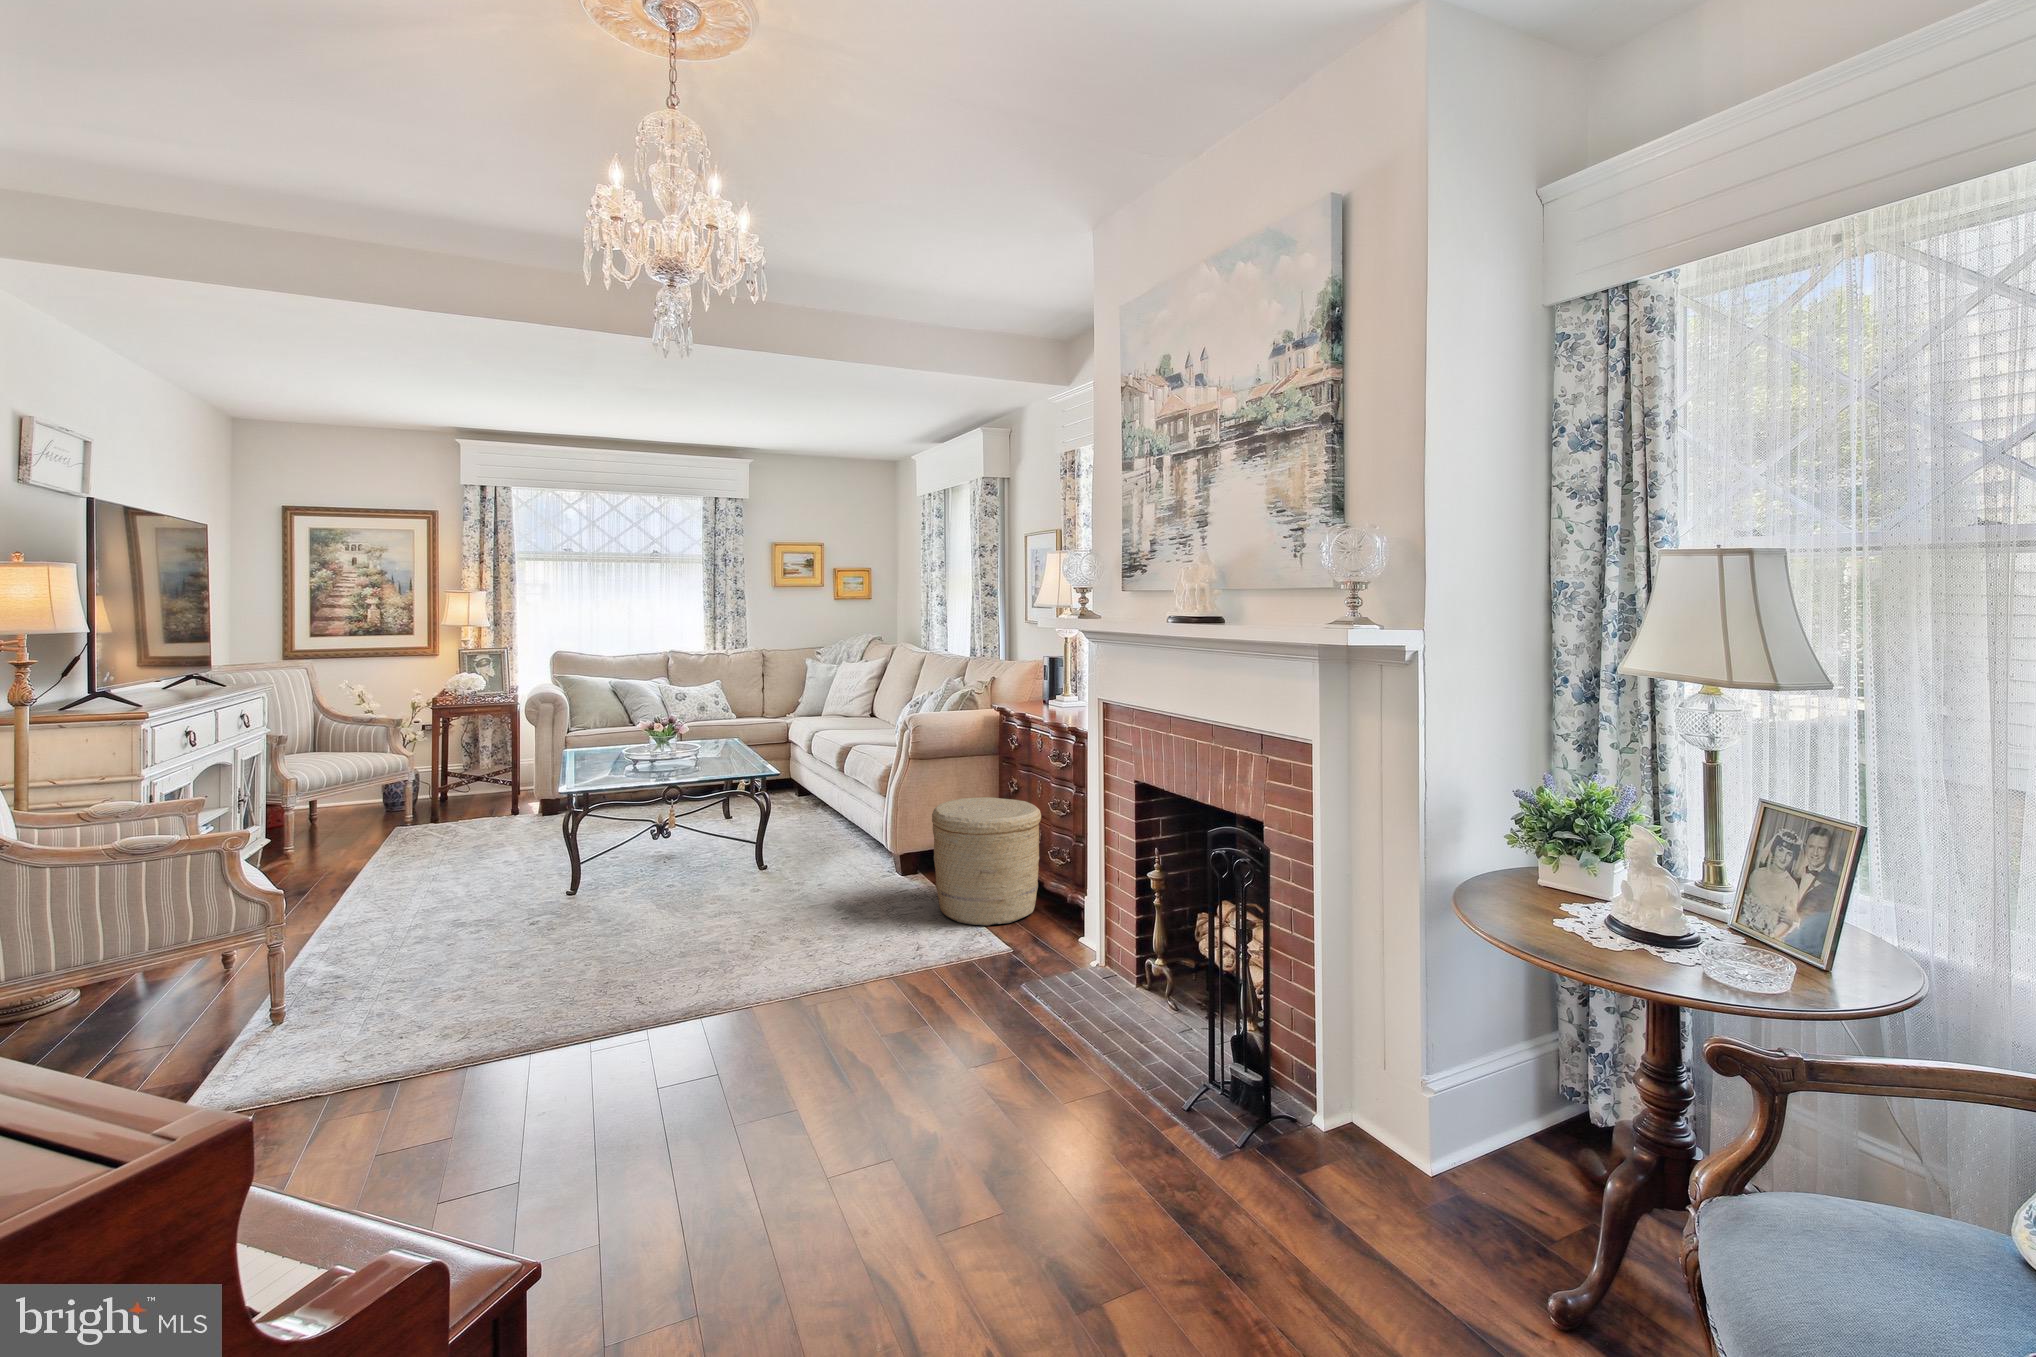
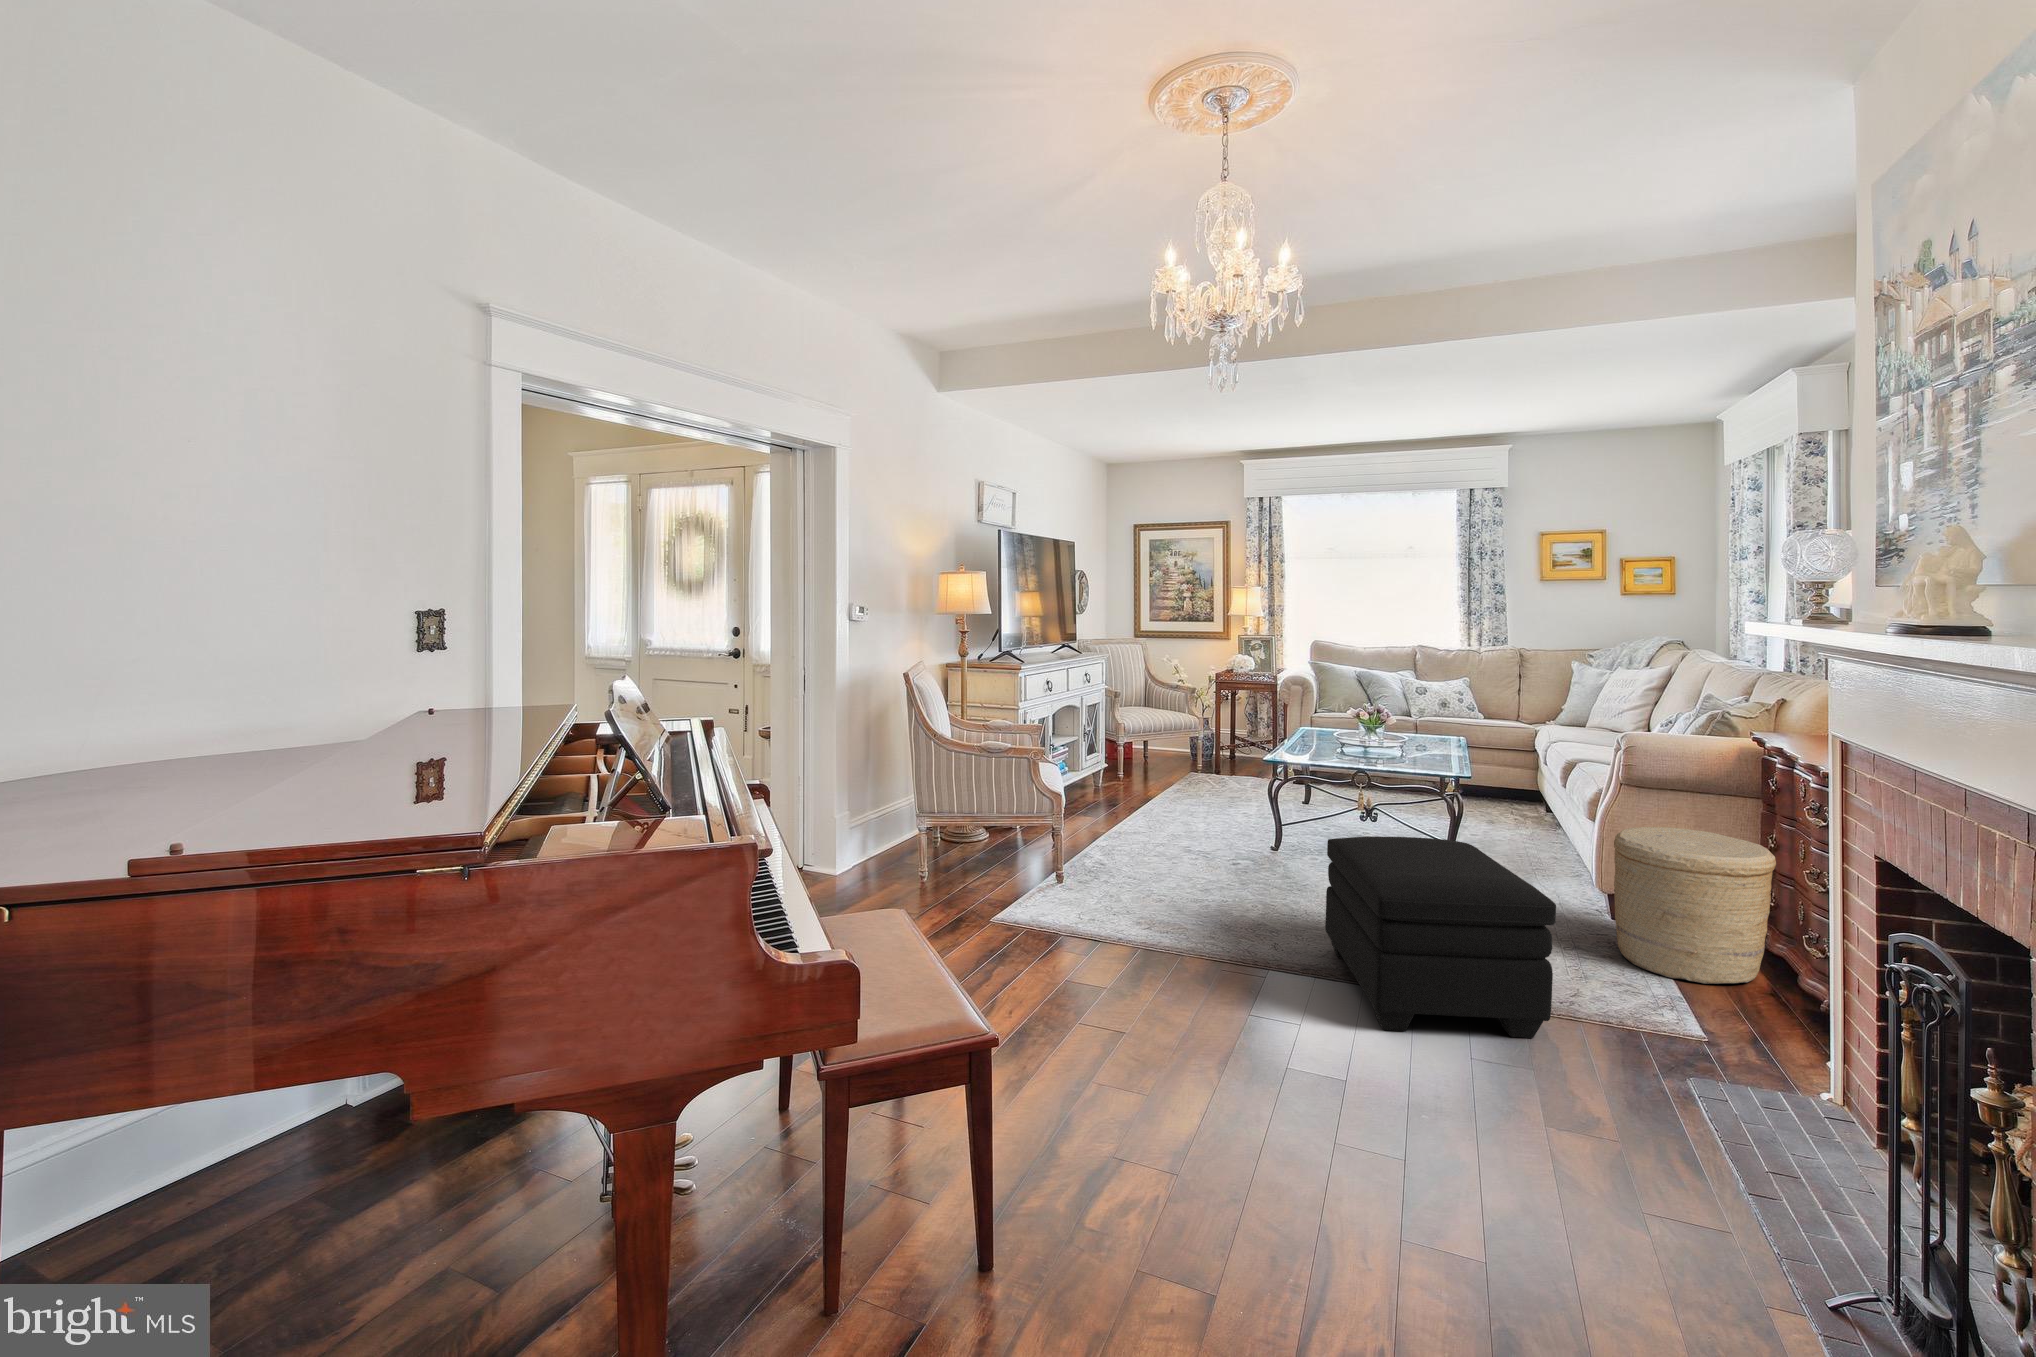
ottoman: none [702,847,951,1064] -> present [1325,837,1556,1038]

